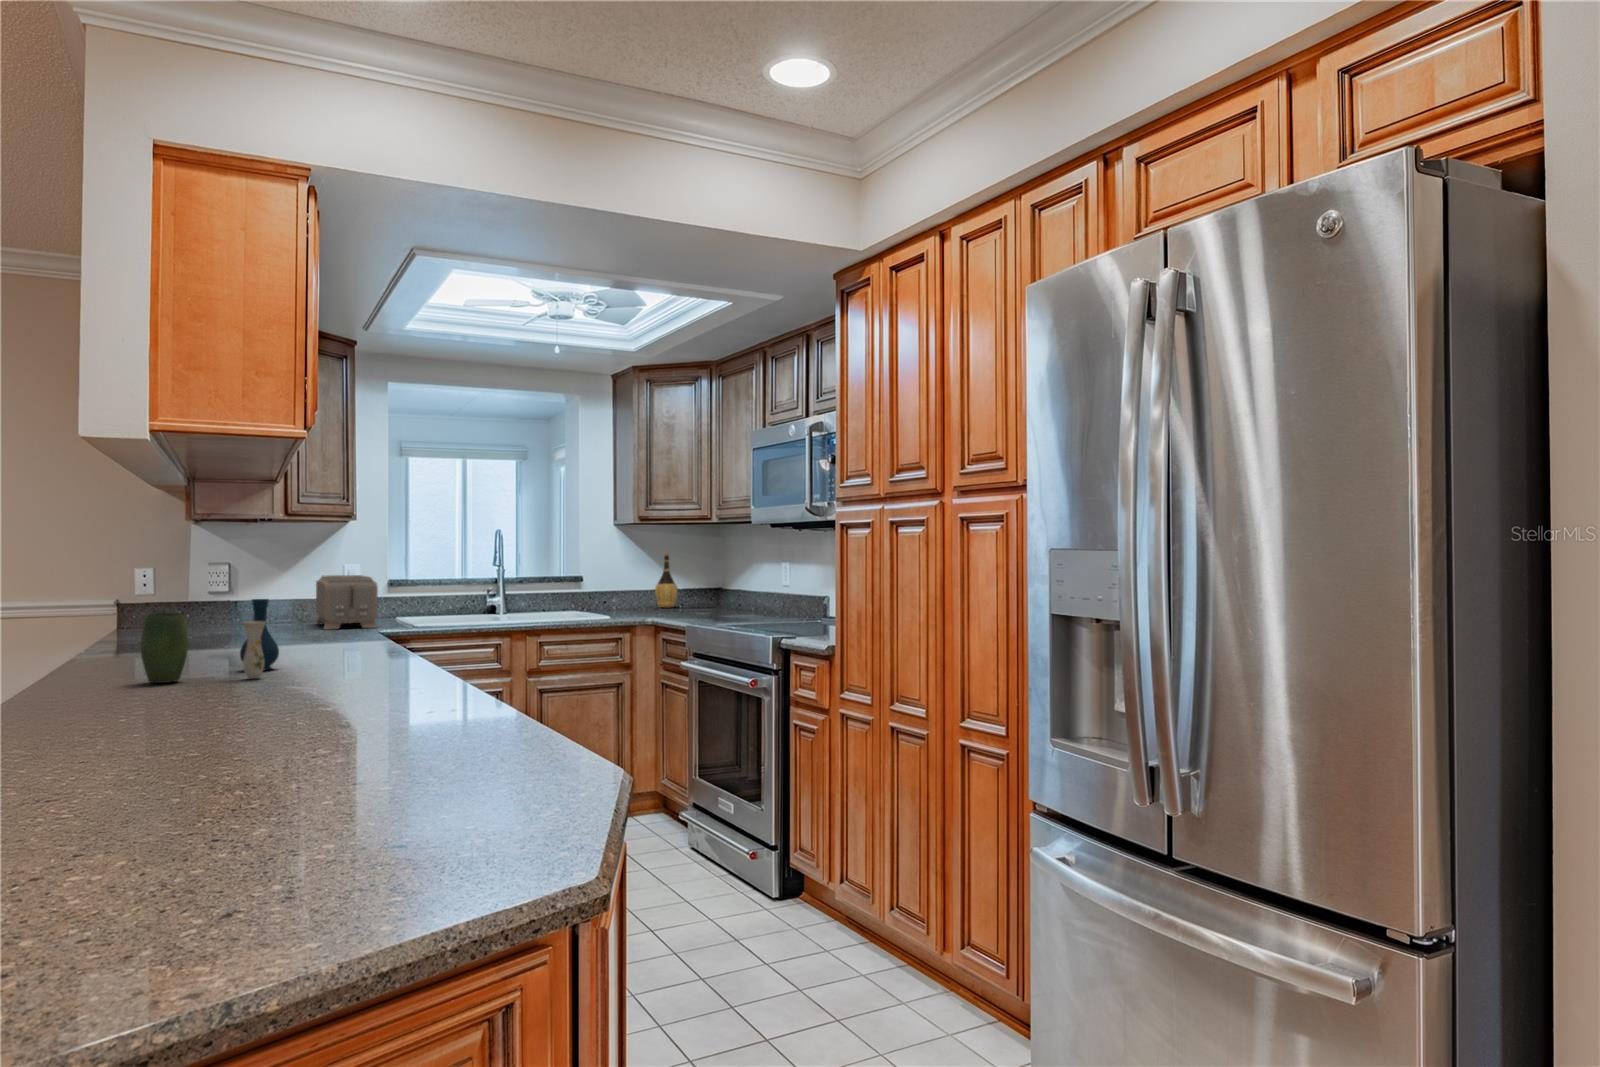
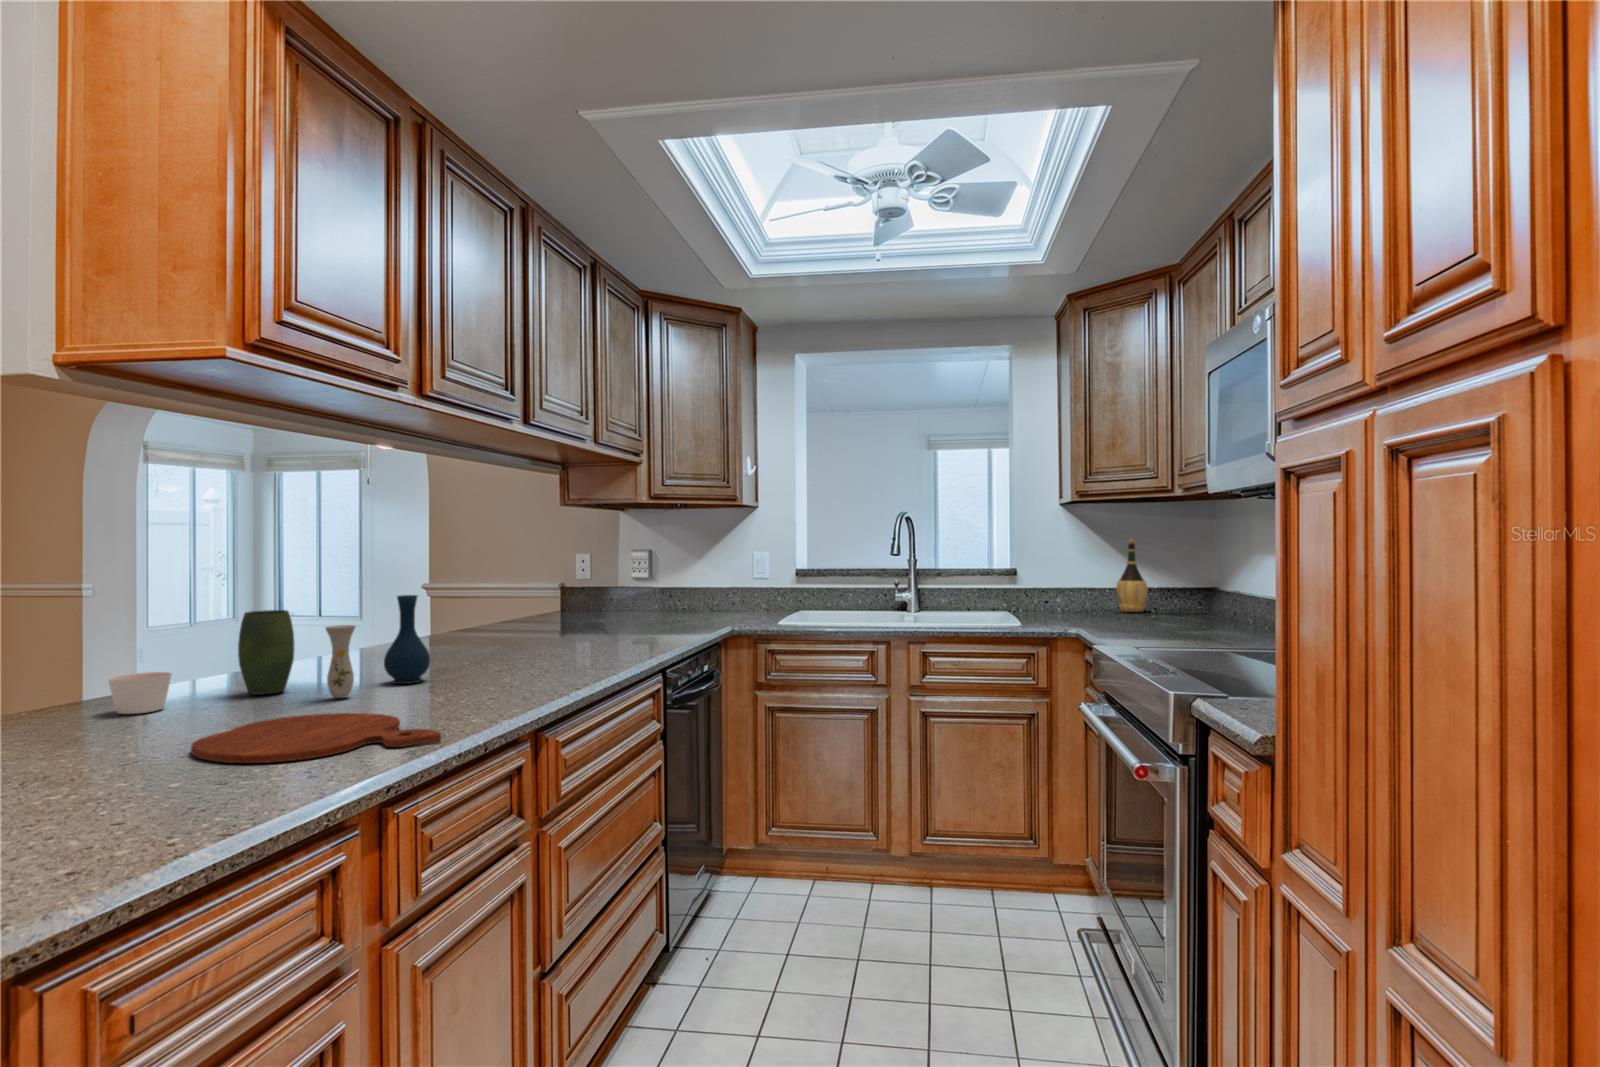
toaster: present [316,575,378,629] -> none [687,565,753,623]
candle: none [84,664,134,697] -> present [108,672,172,714]
cutting board: none [282,675,445,698] -> present [191,713,441,763]

